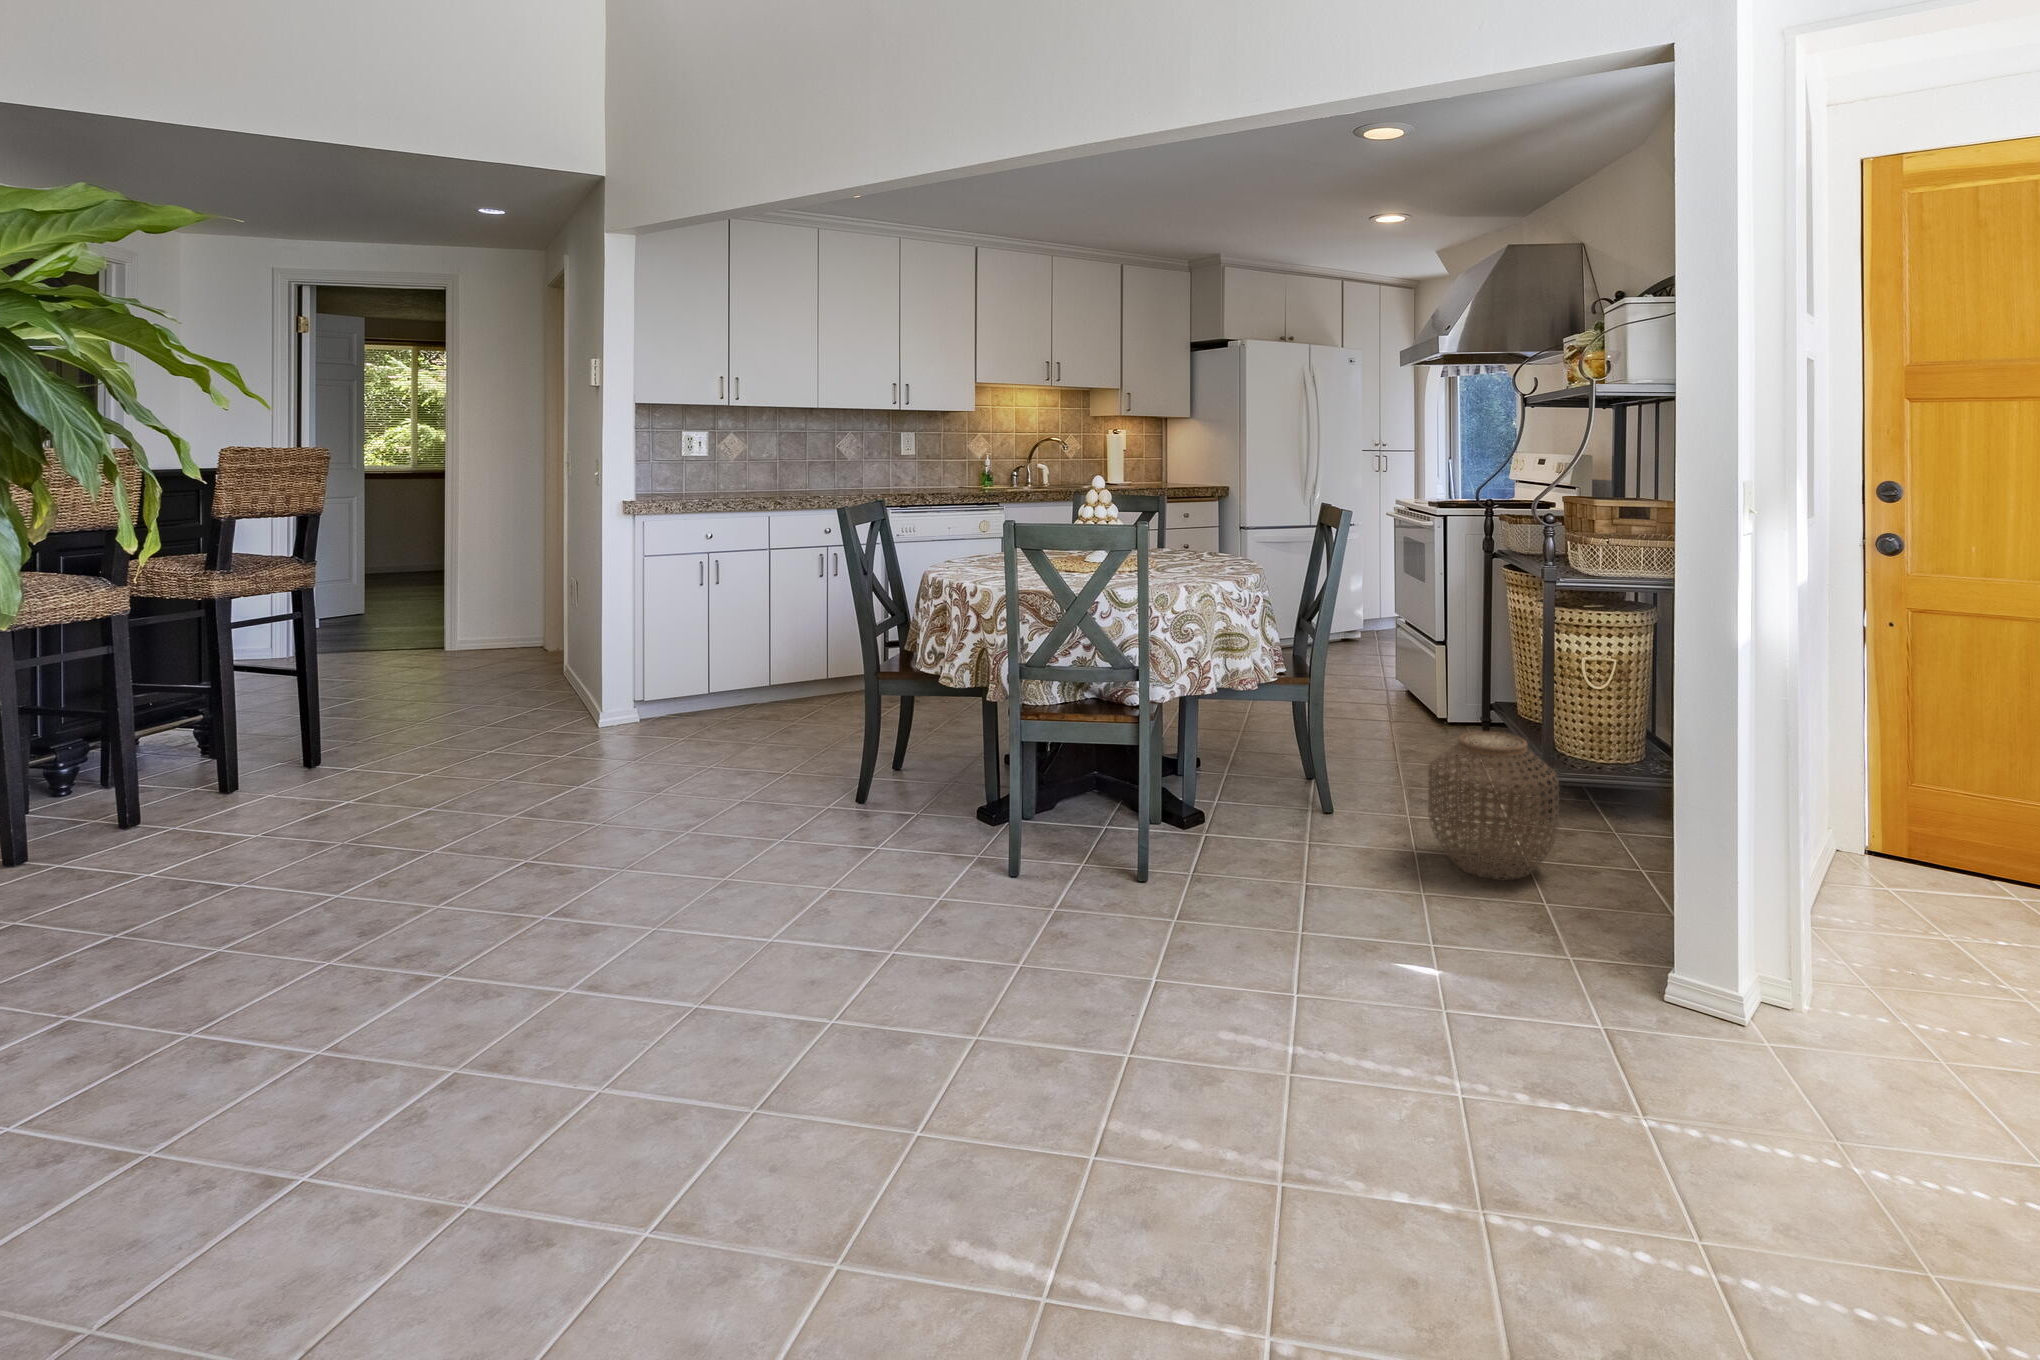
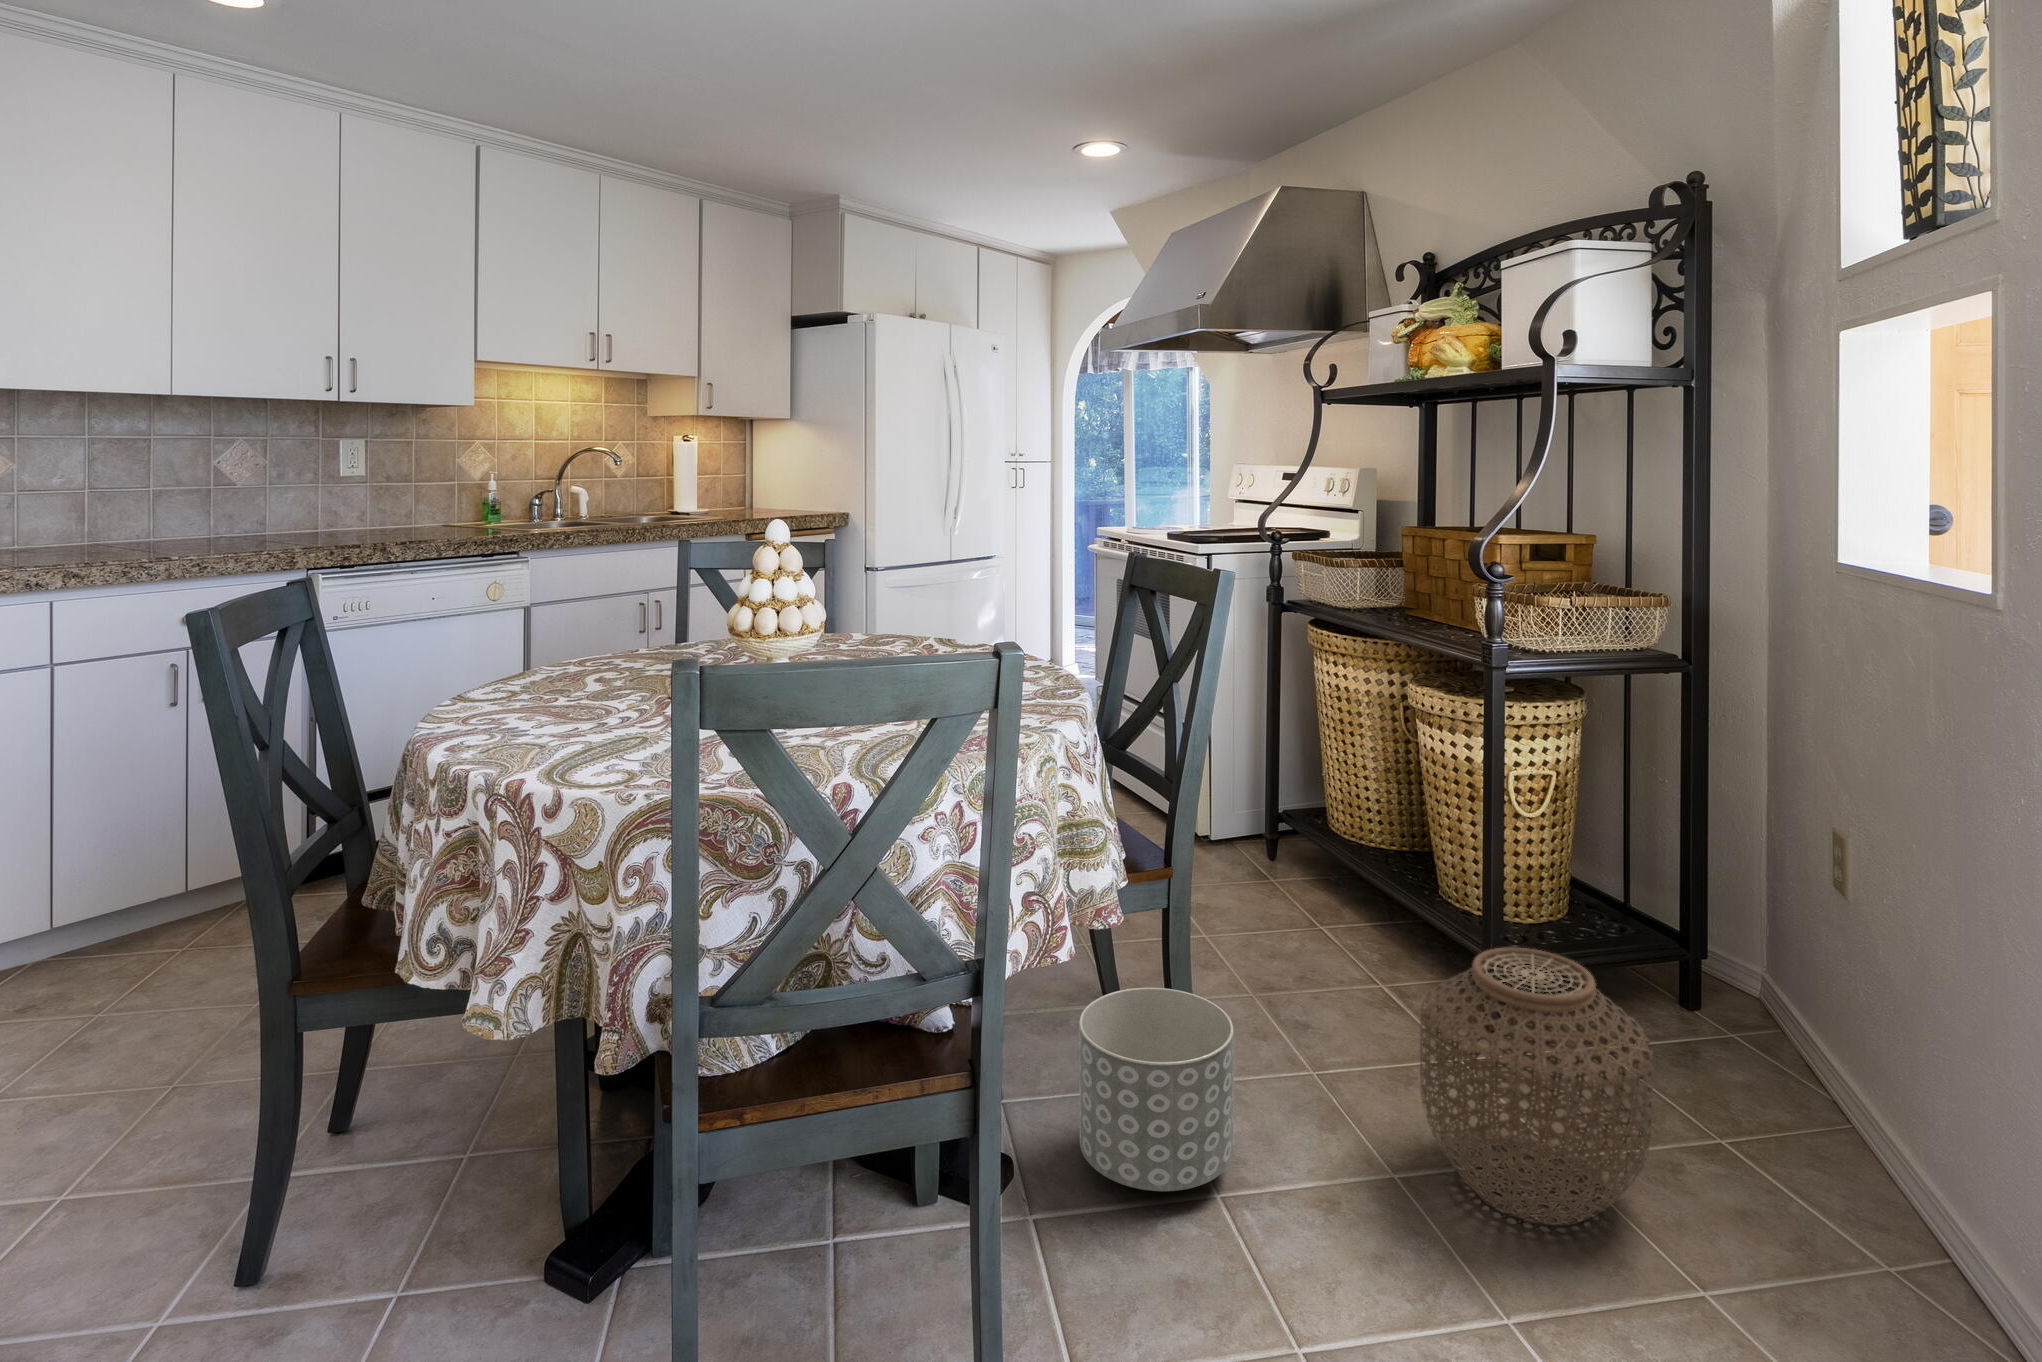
planter: none [1241,743,1327,840] -> present [1079,988,1233,1191]

